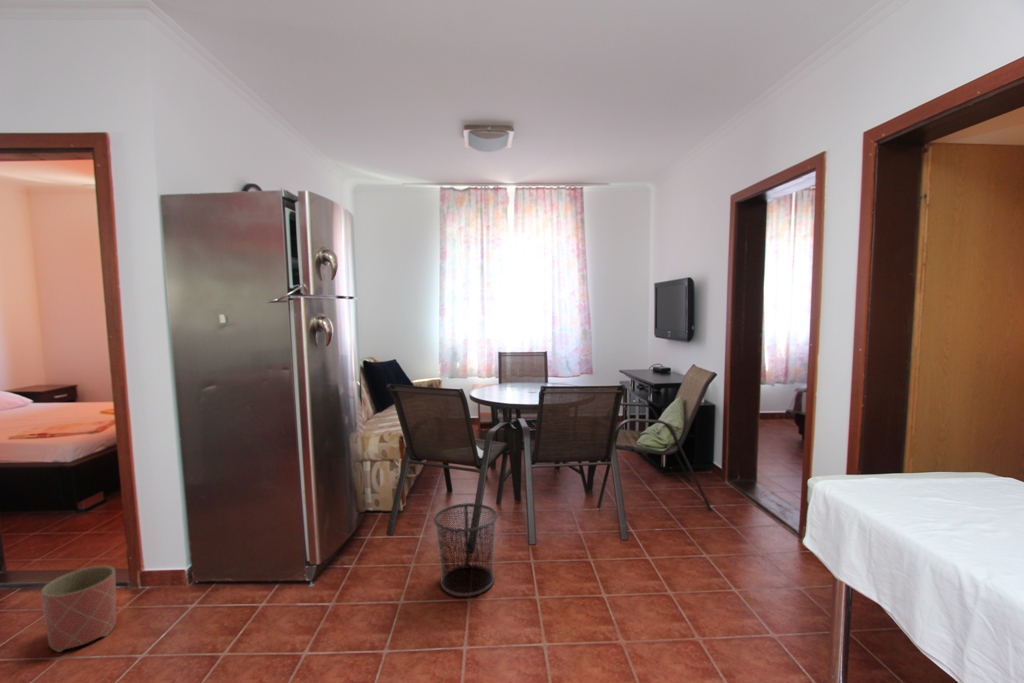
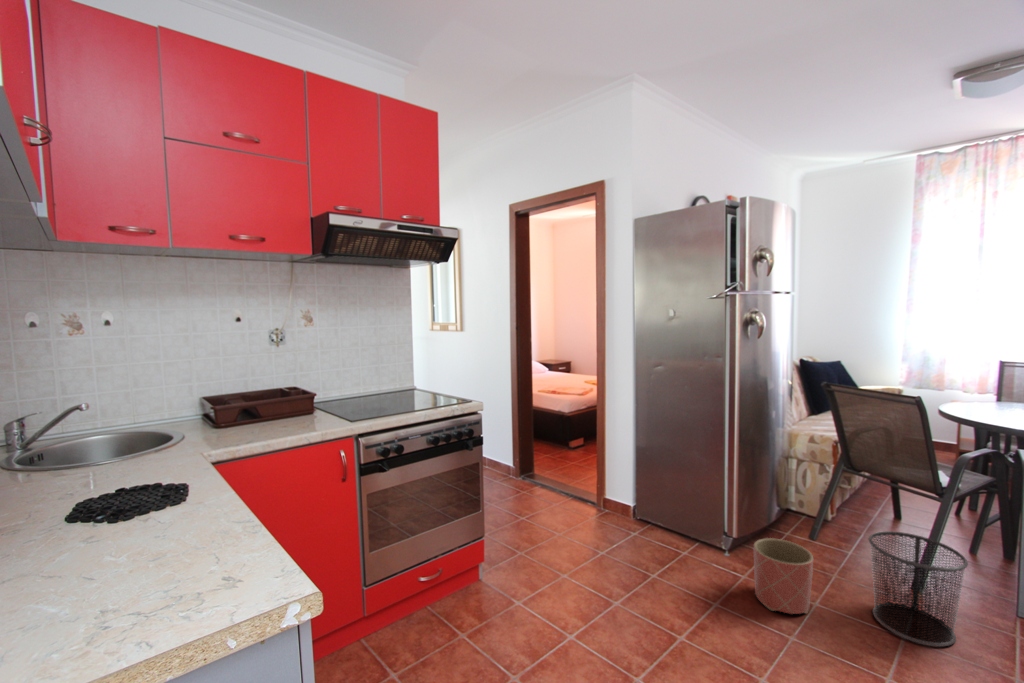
planter: present [41,566,116,652] -> present [754,538,813,614]

